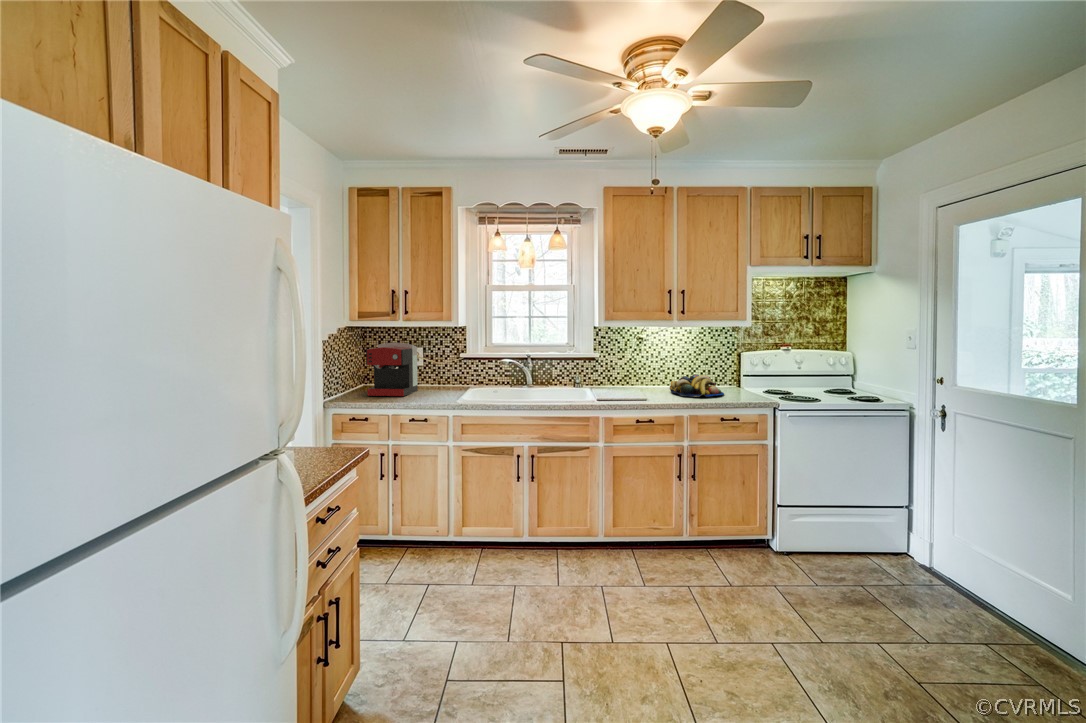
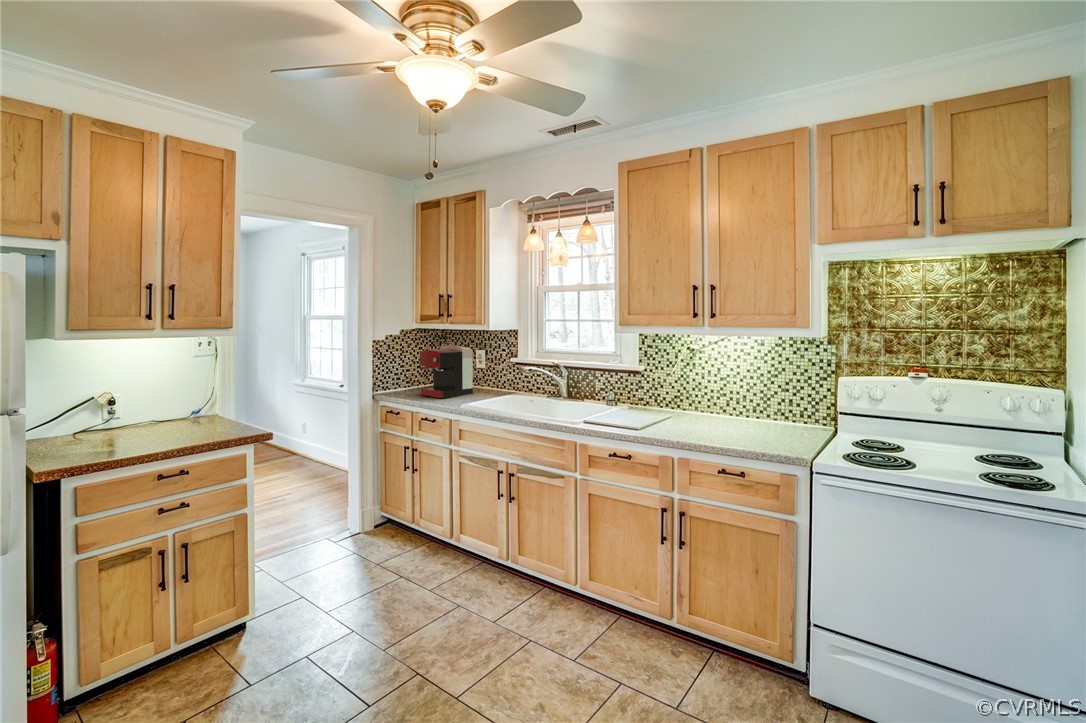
fruit bowl: present [670,375,724,397] -> none [699,404,776,438]

